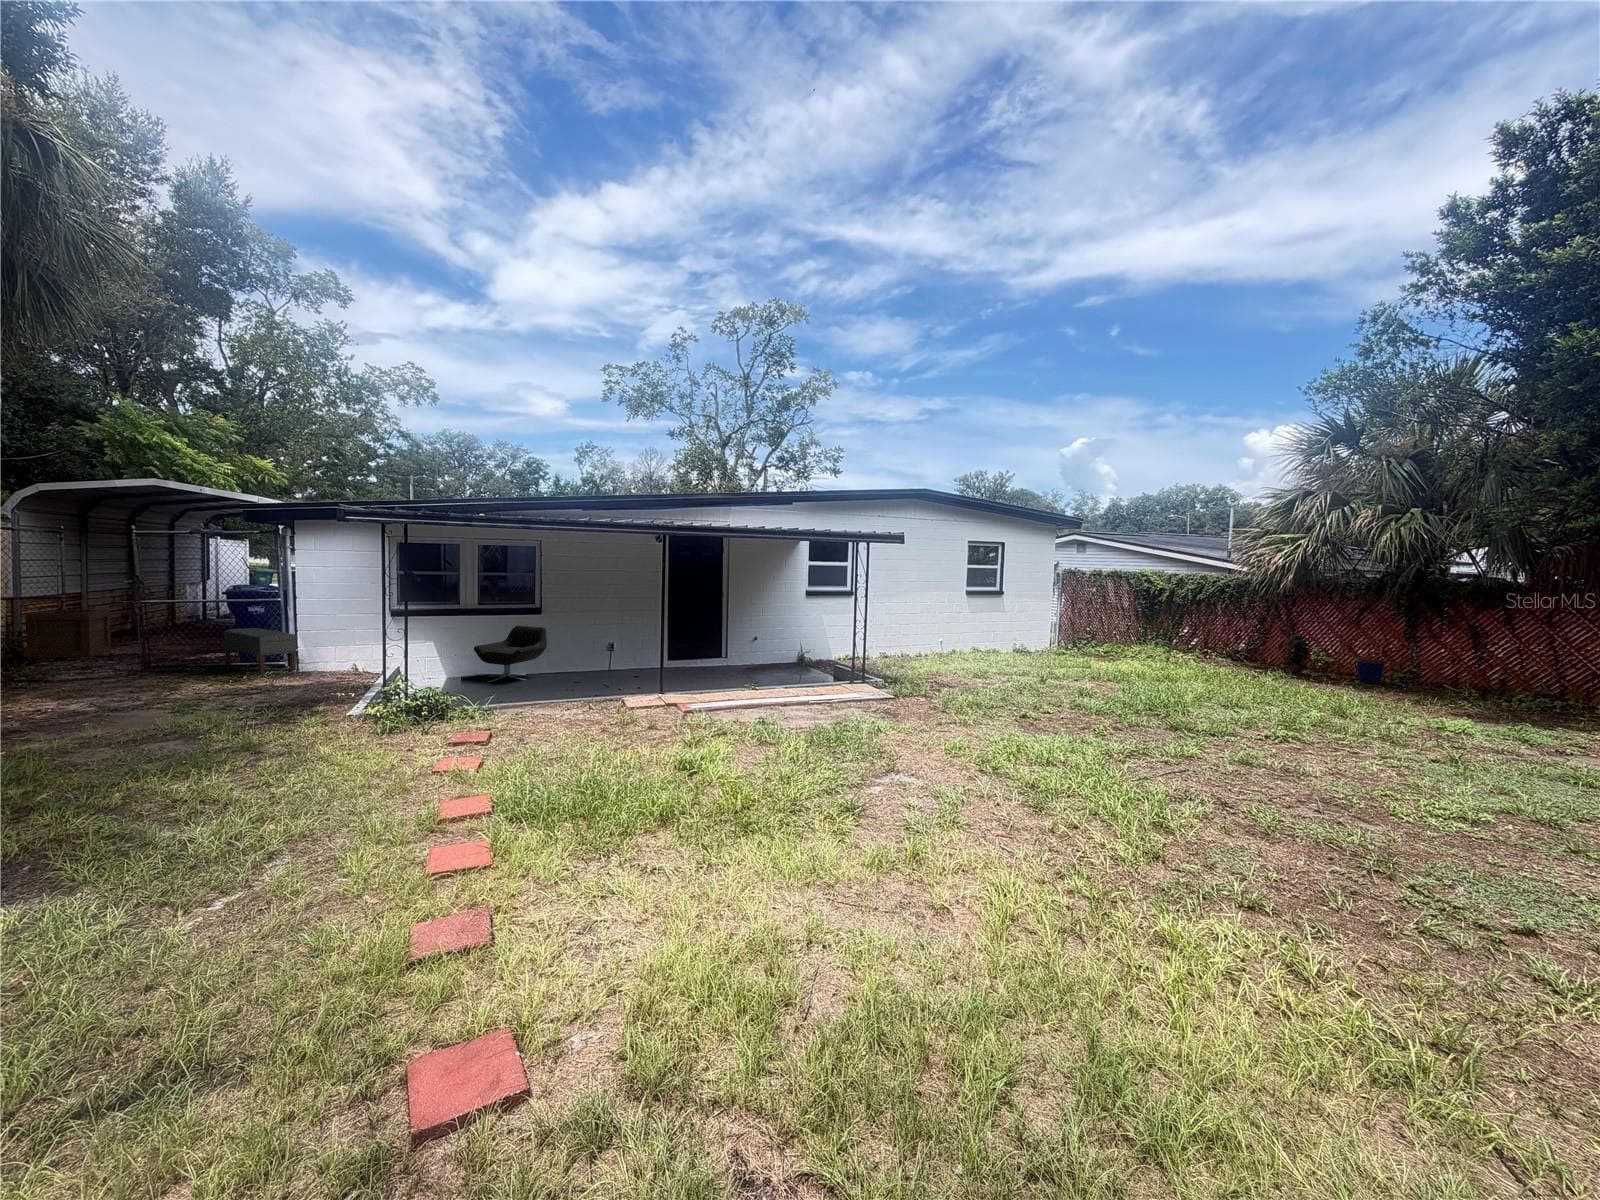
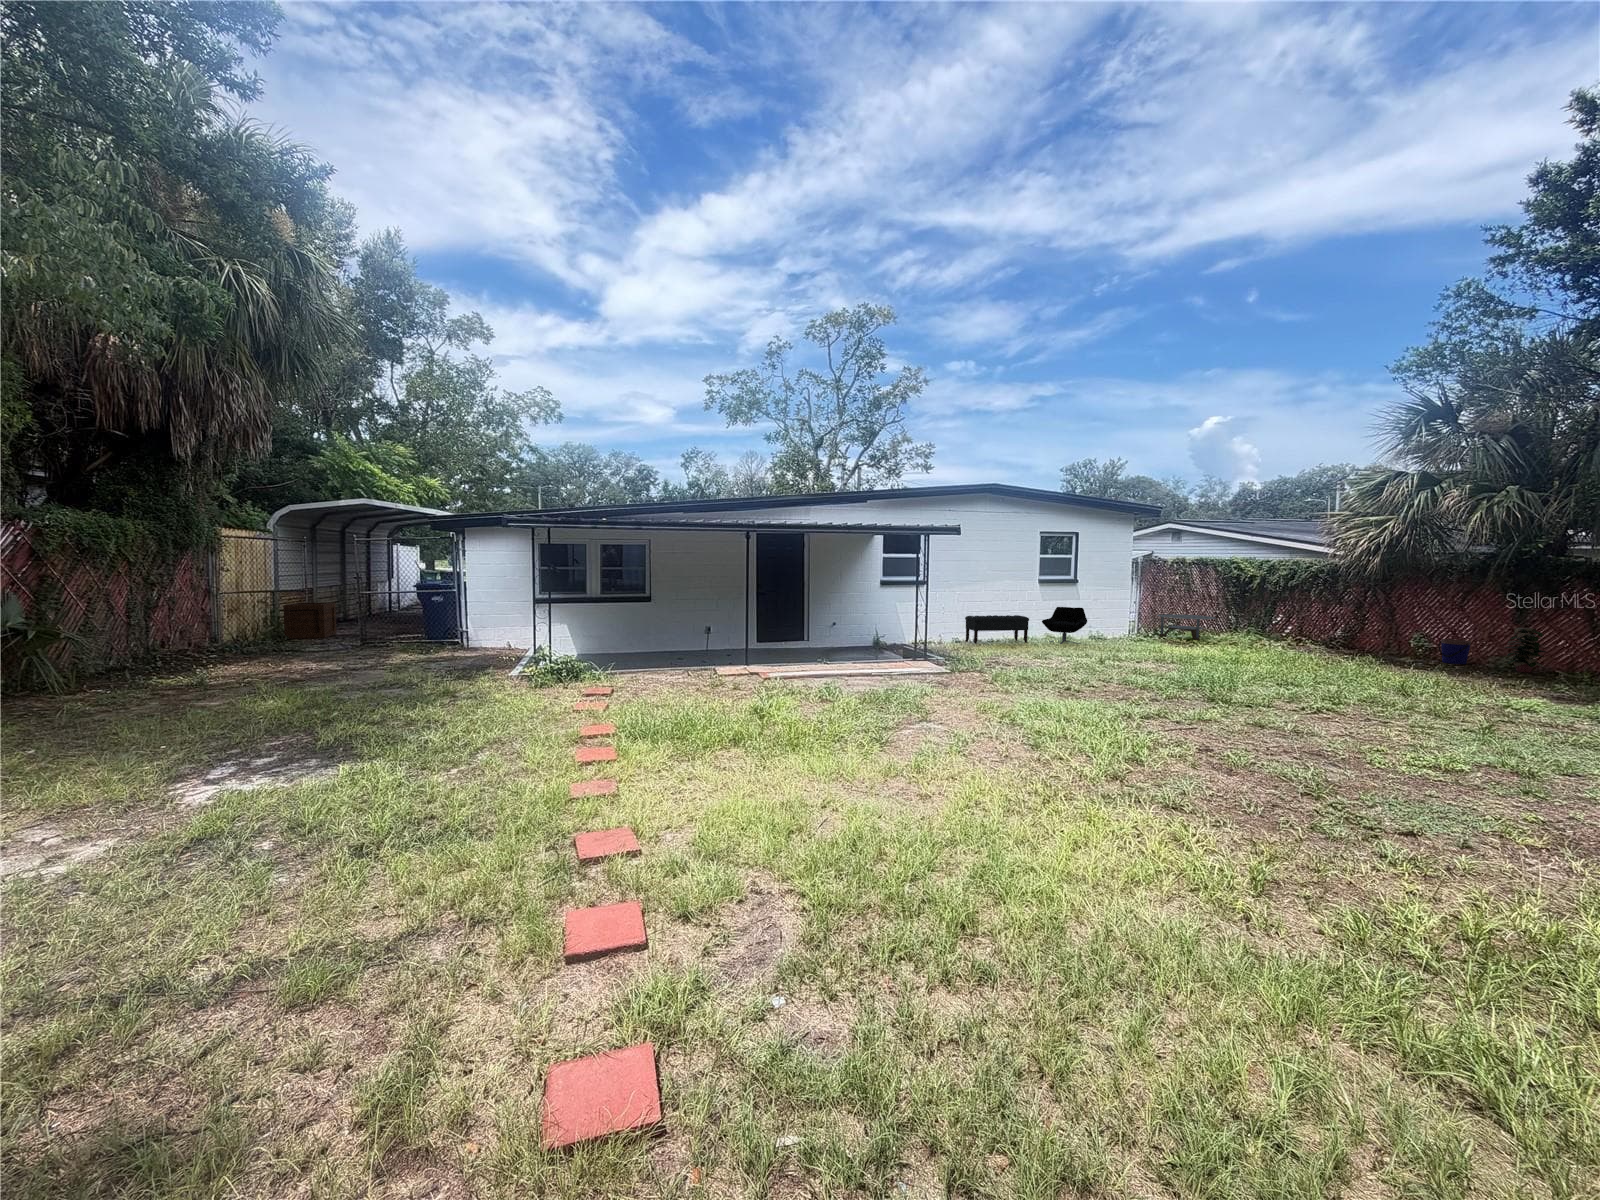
lounge chair: present [474,625,547,682] -> present [1042,607,1087,644]
bench: present [222,628,298,674] -> present [965,615,1029,644]
round table: none [1081,628,1138,655] -> present [1158,614,1216,640]
decorative plant: present [1284,635,1312,673] -> present [1505,628,1546,672]

